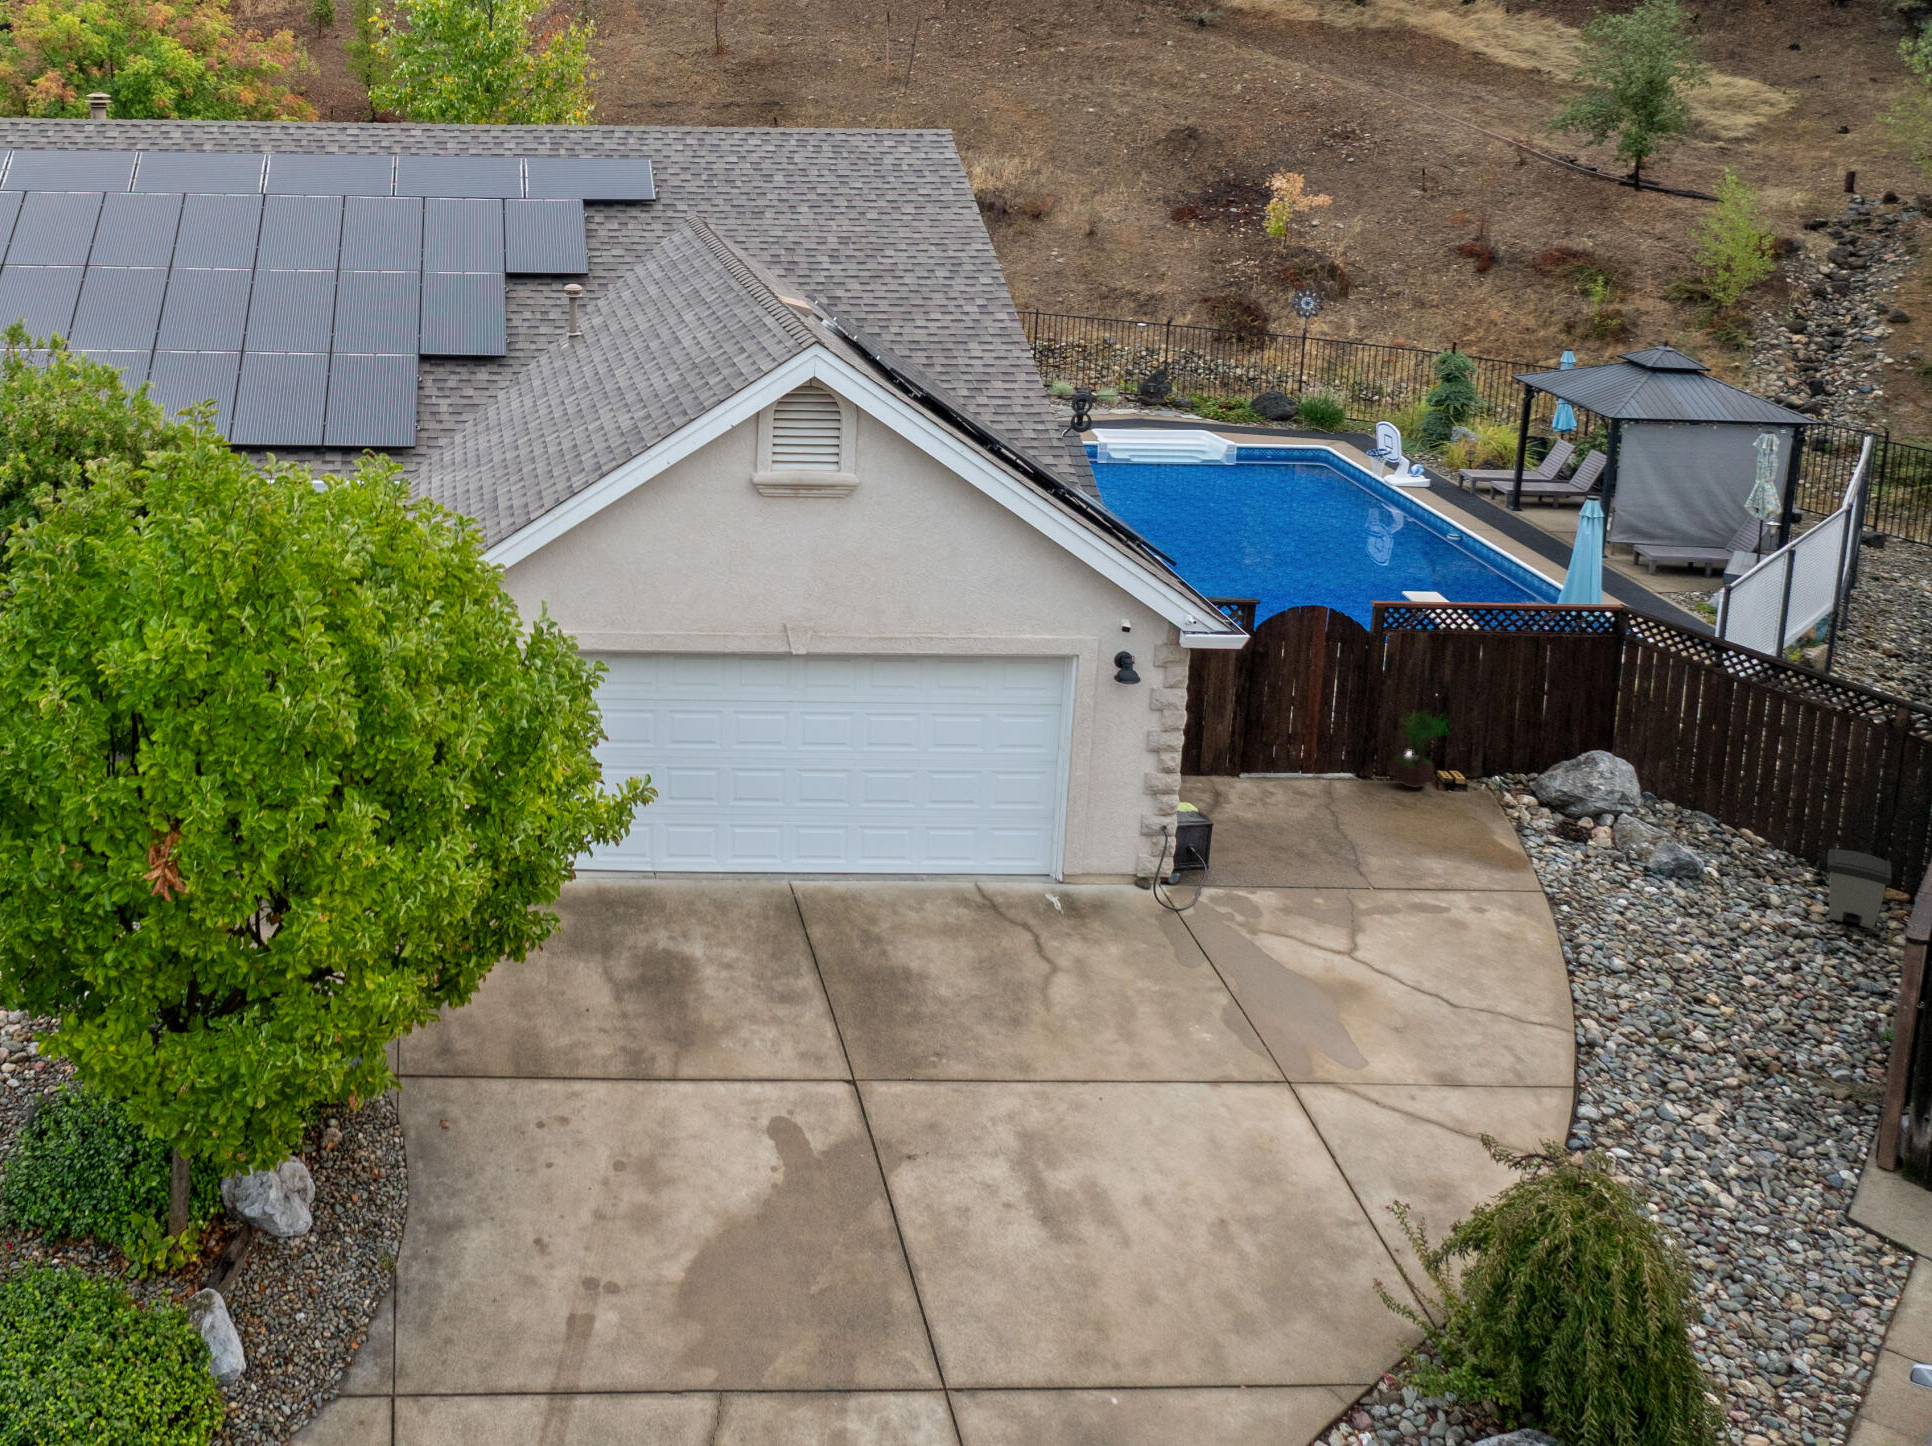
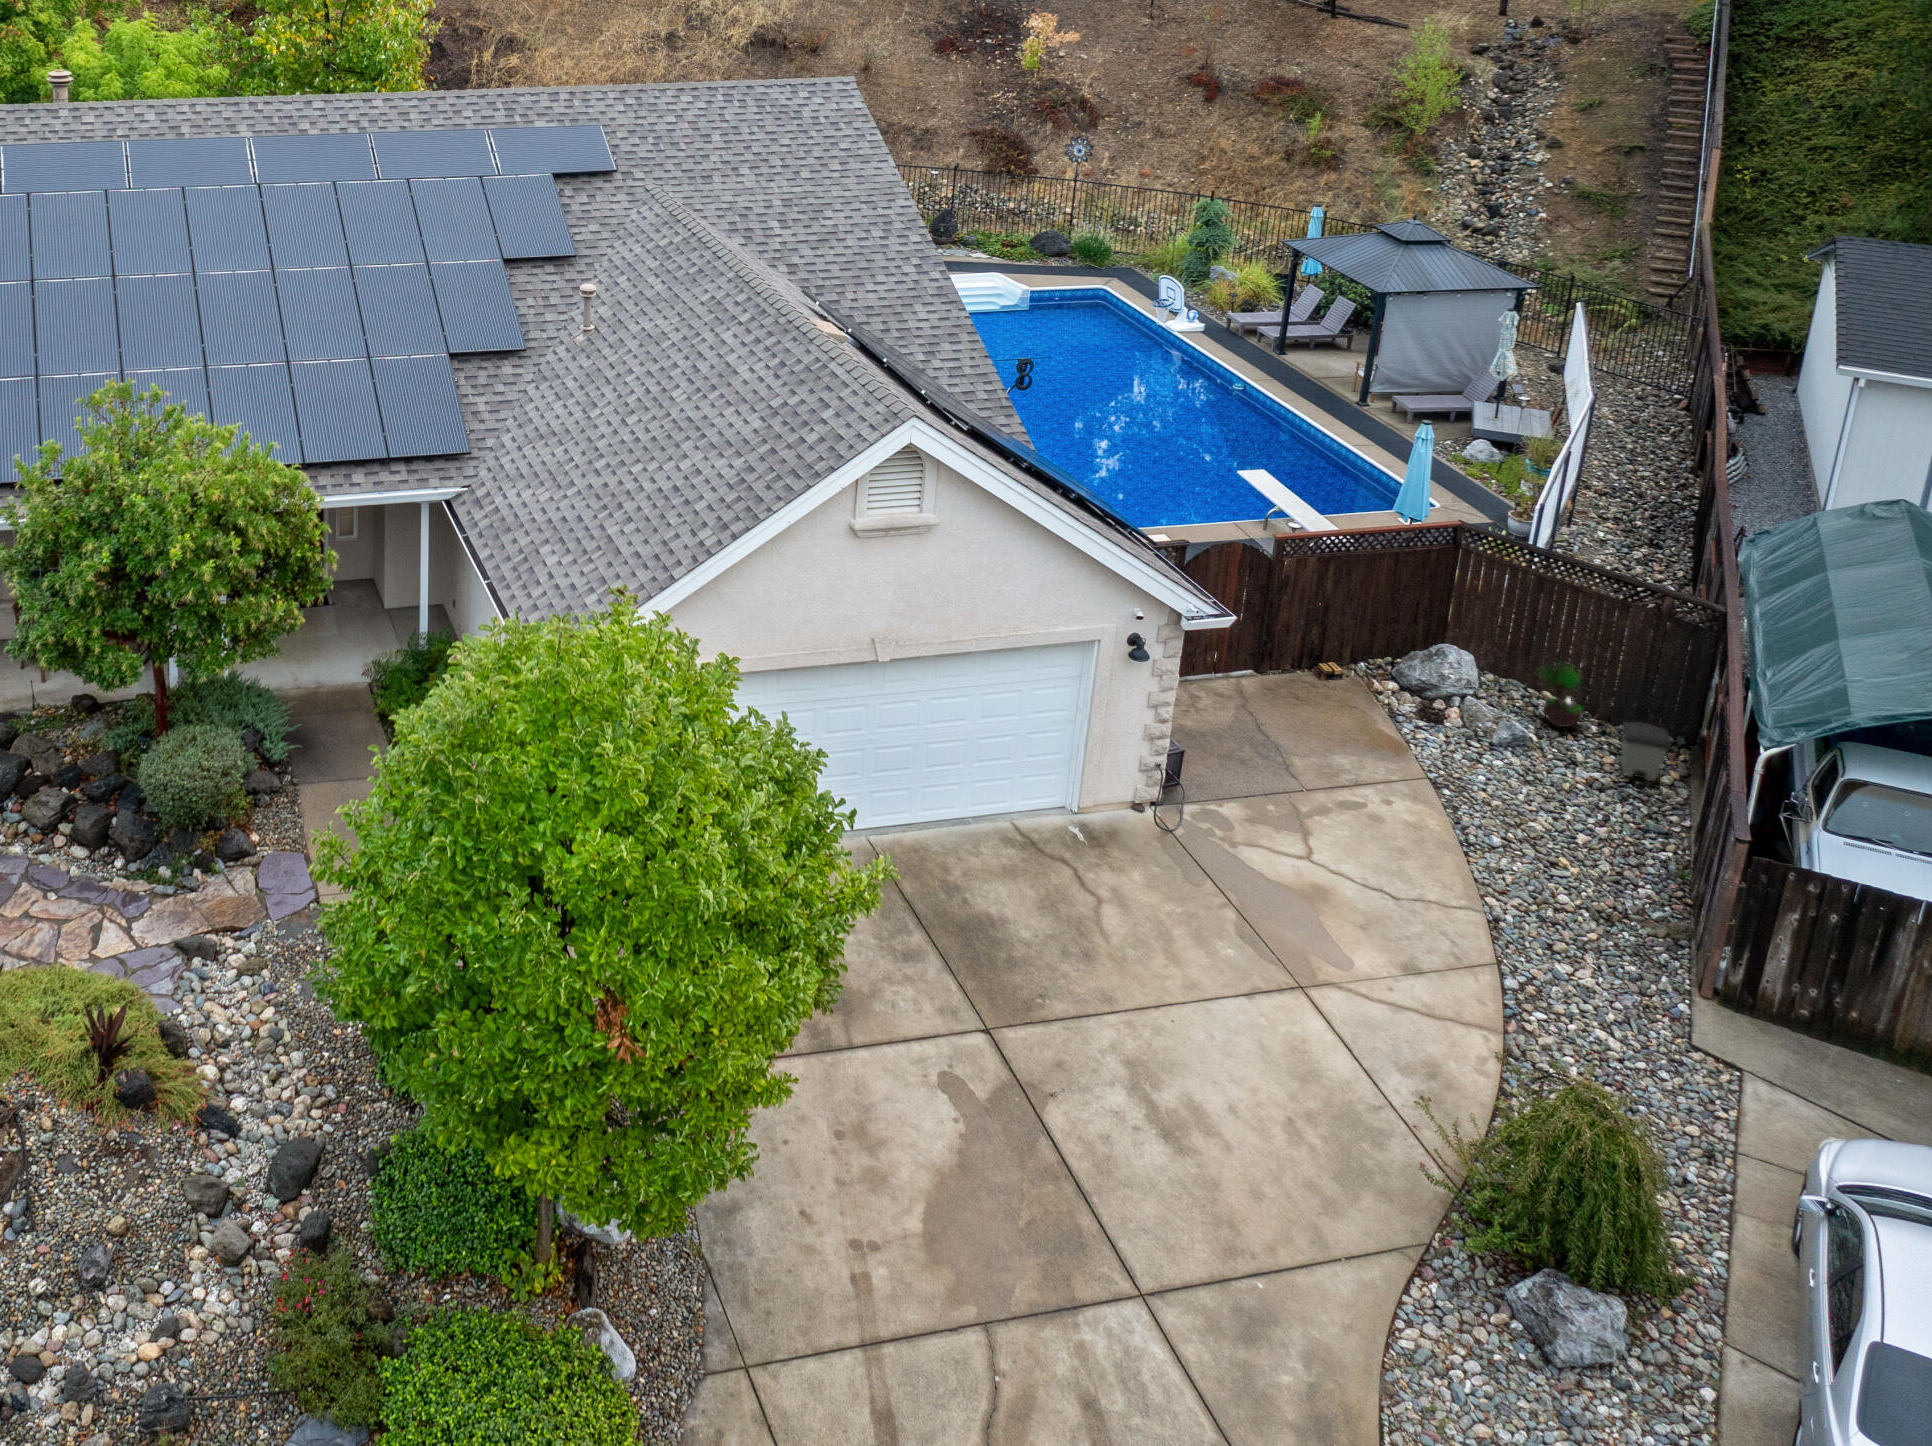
potted tree: present [1391,711,1447,788] -> present [1538,663,1582,727]

